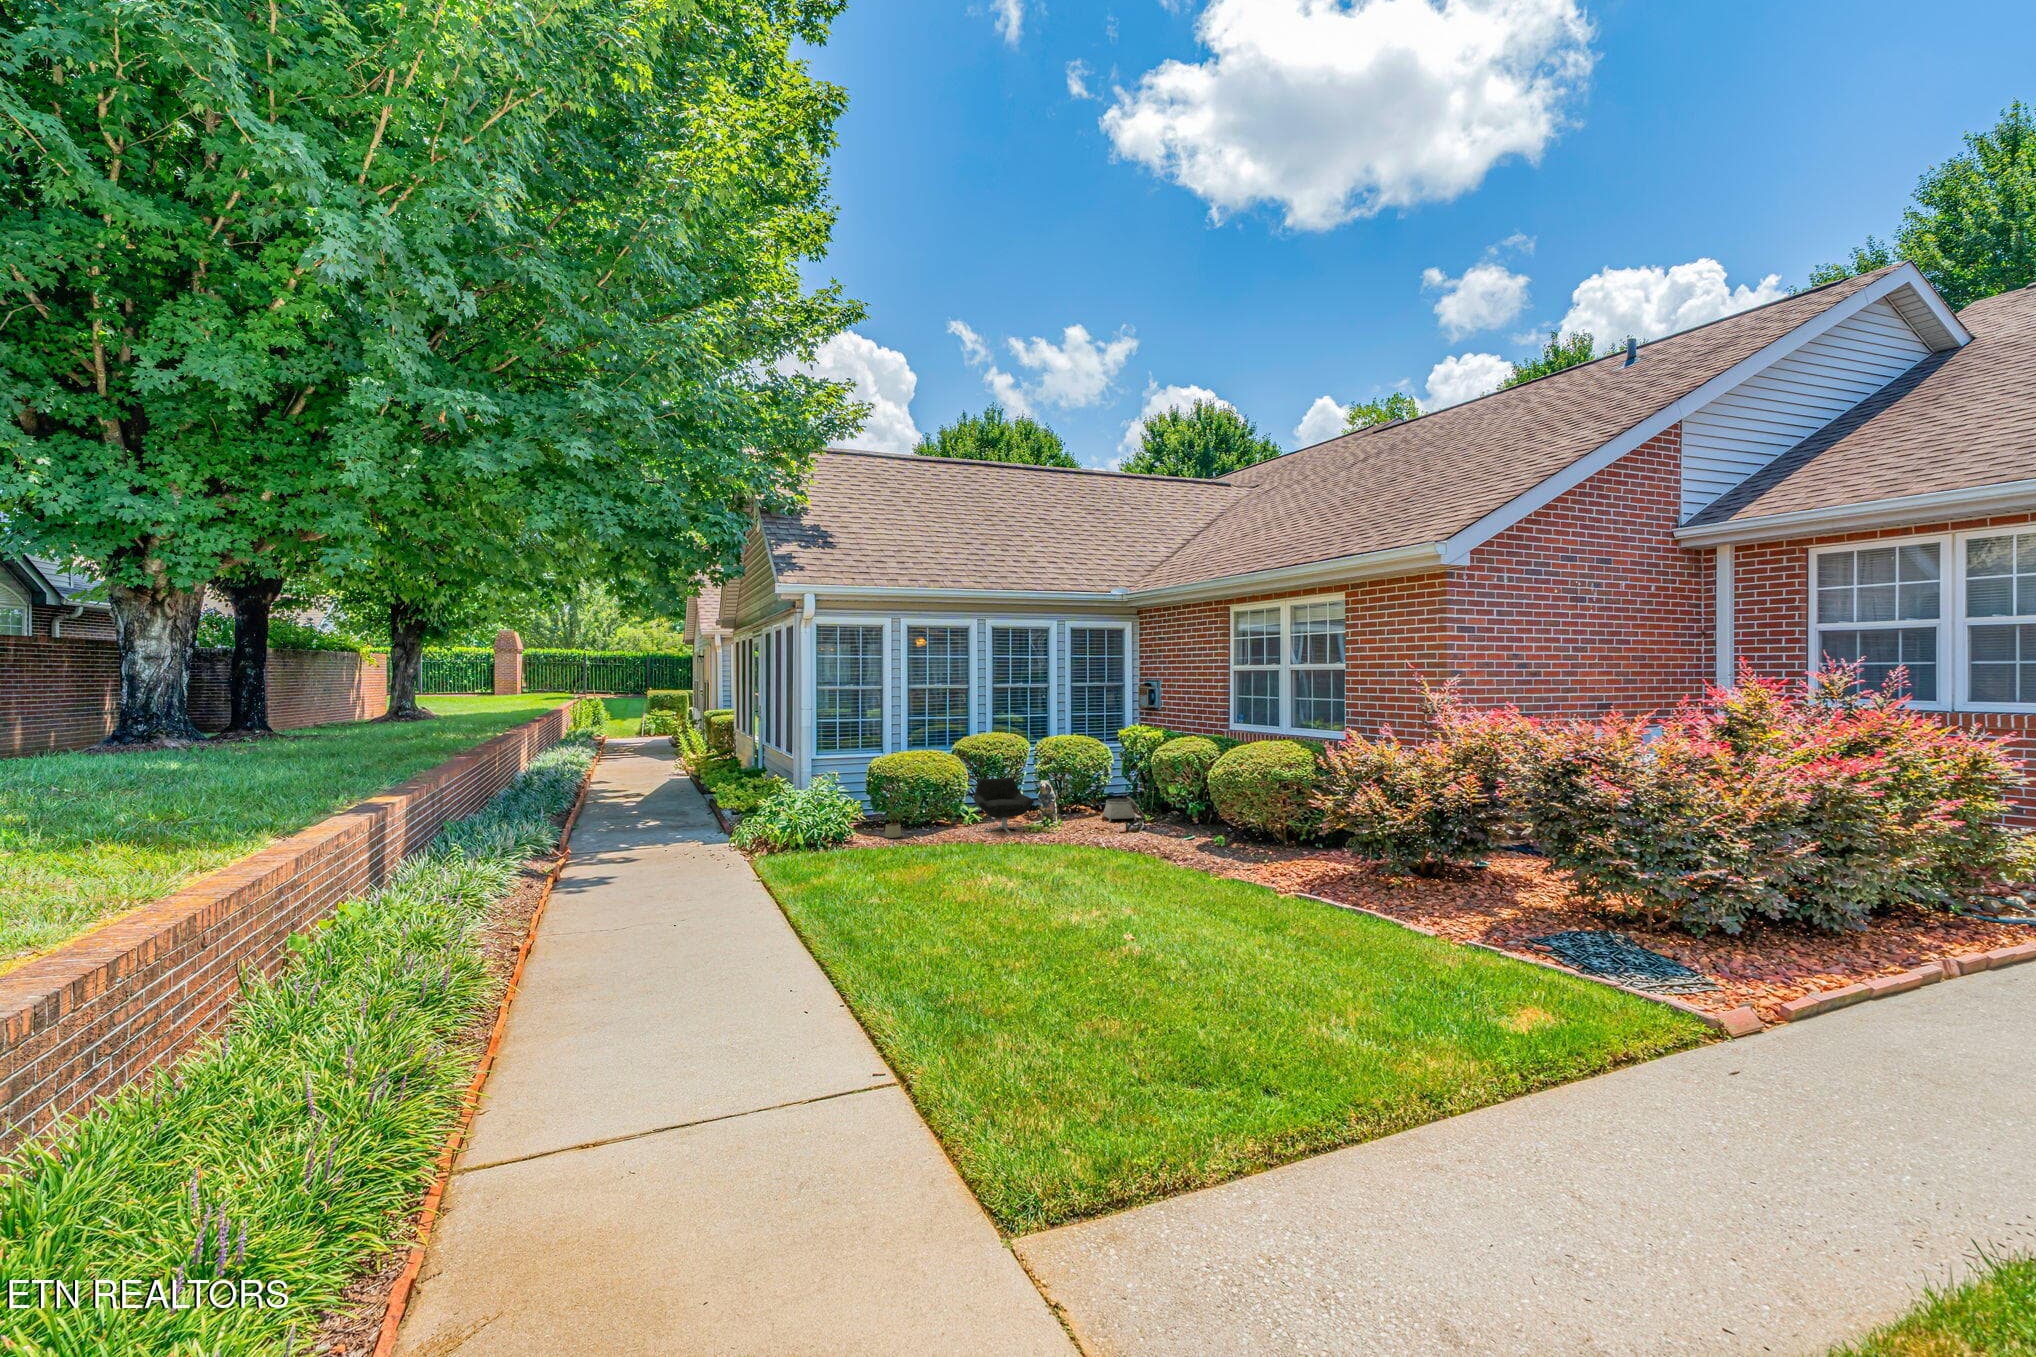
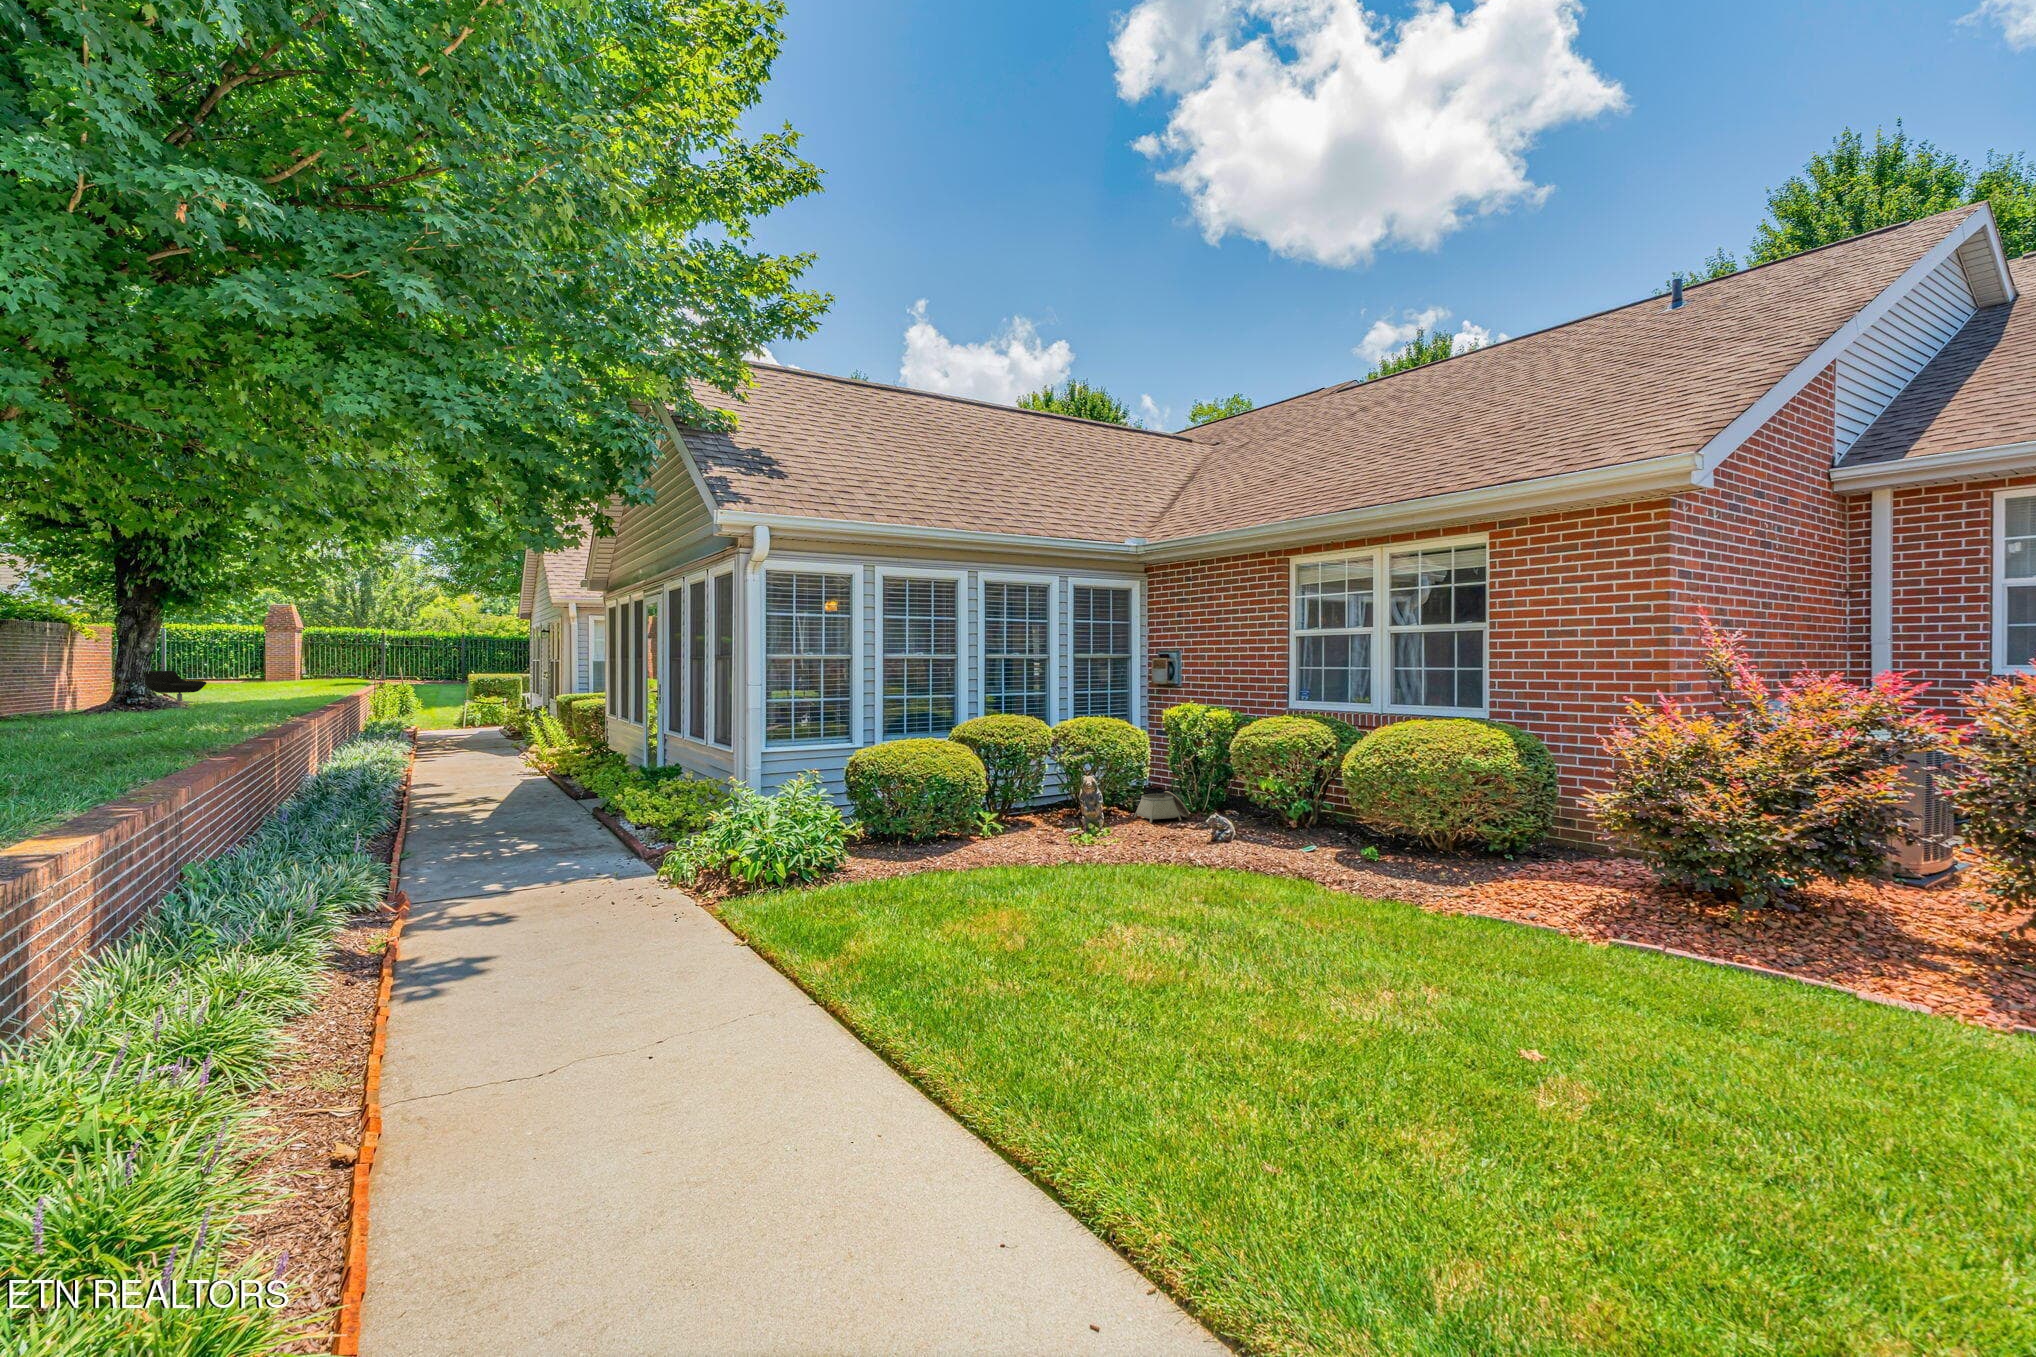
lounge chair: present [974,778,1034,834] -> present [144,671,206,703]
potted plant: present [885,797,905,838] -> none [880,799,908,854]

